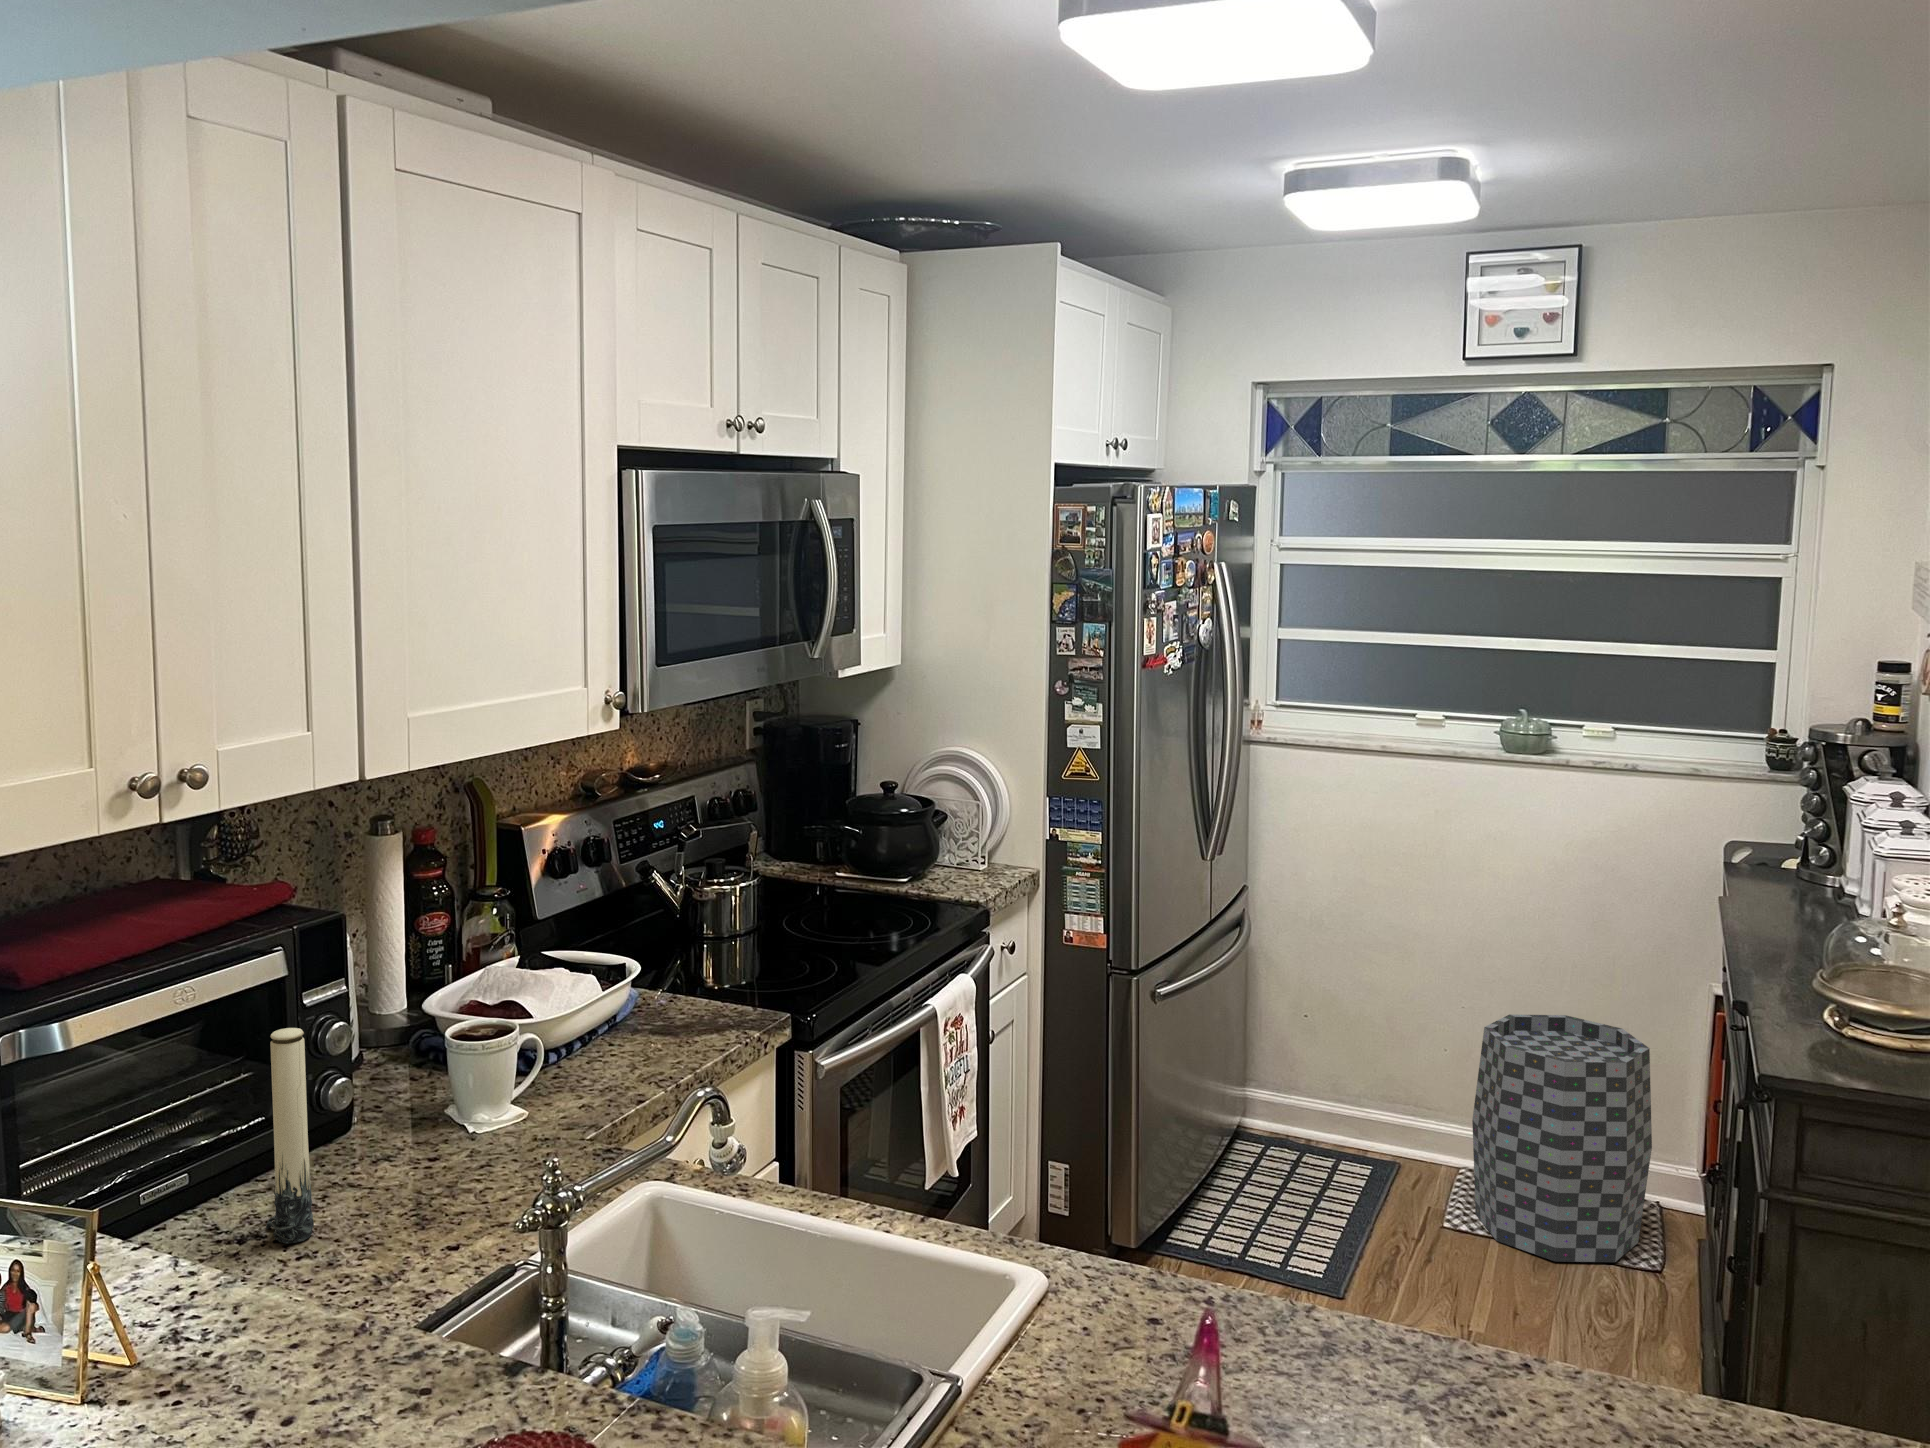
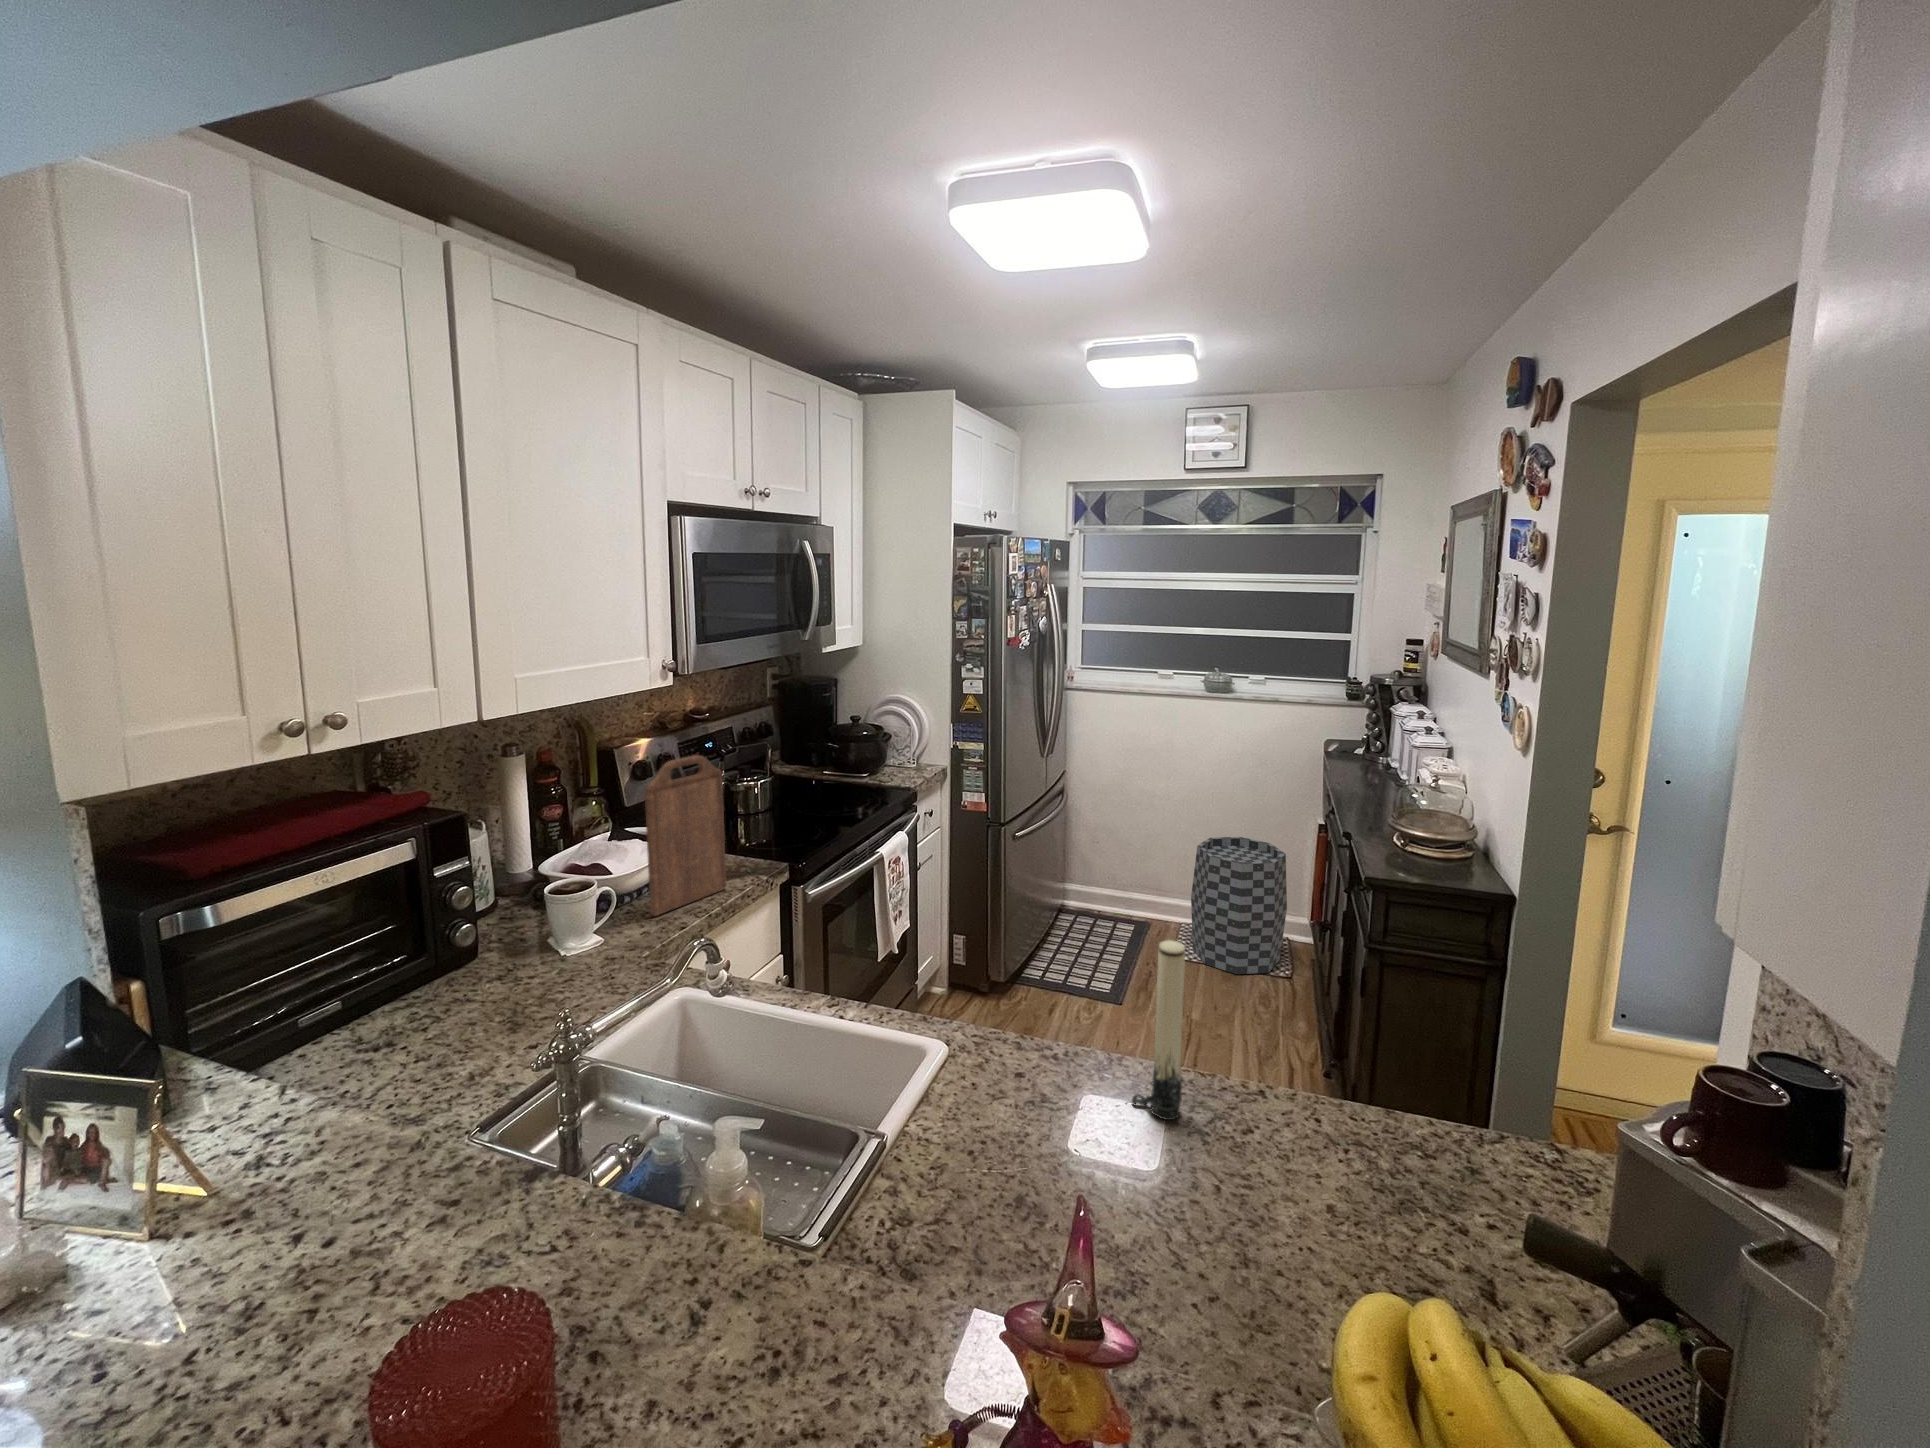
cutting board: none [588,839,698,1082] -> present [645,755,726,916]
candle: present [266,1028,314,1243] -> present [1132,940,1185,1120]

